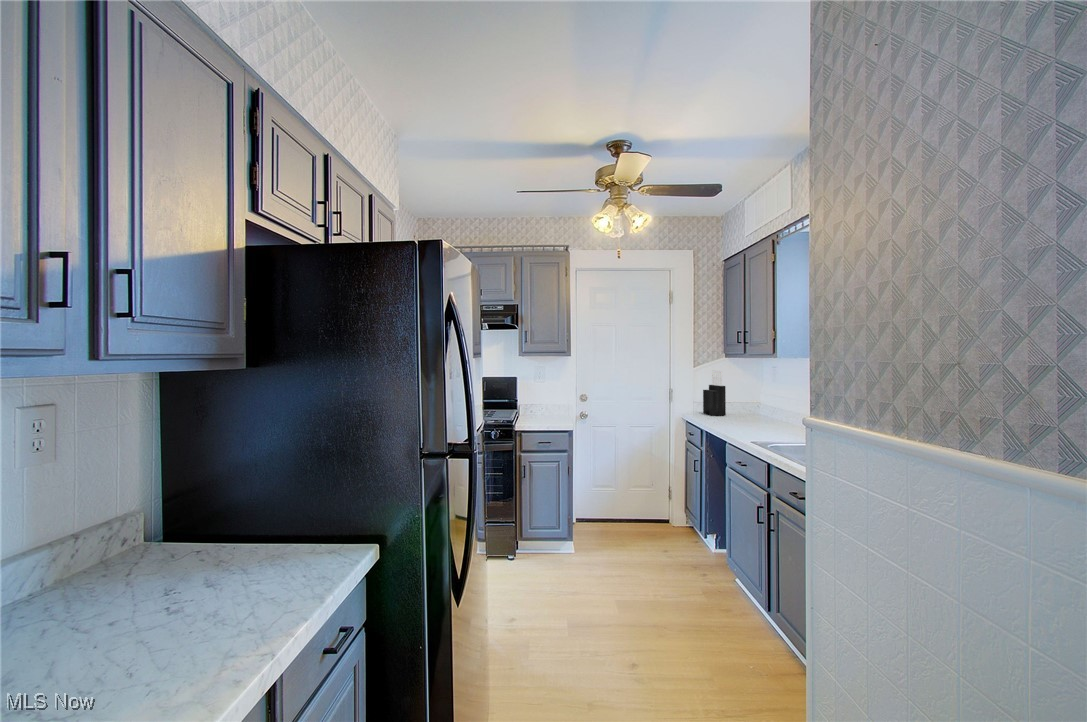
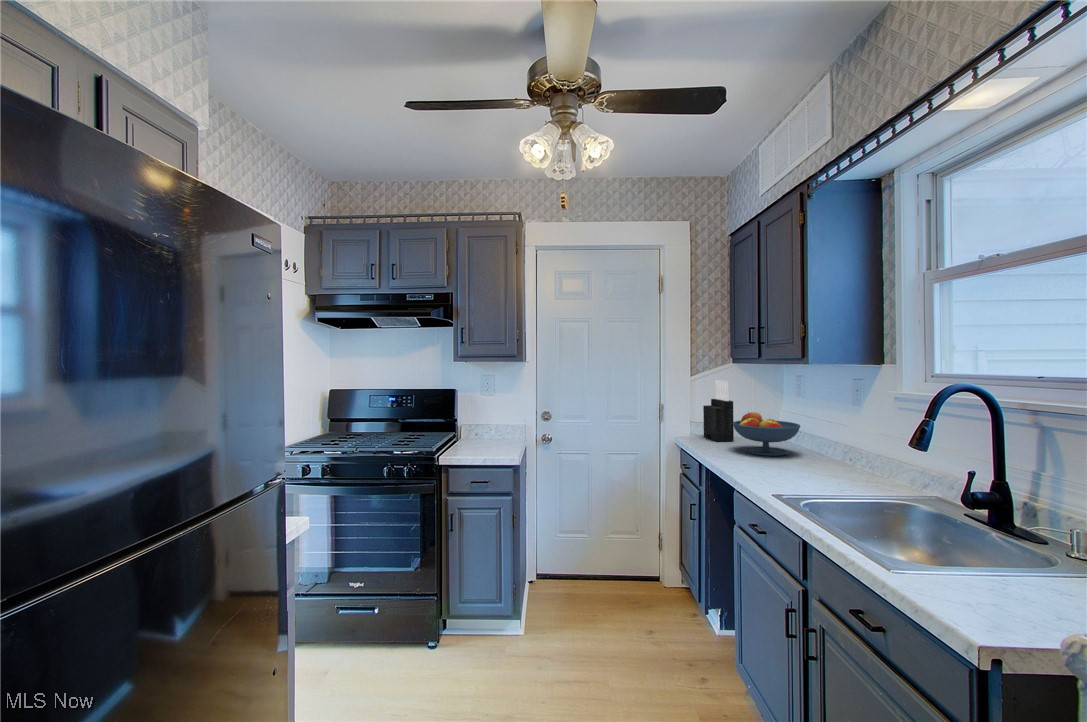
fruit bowl: none [725,393,773,423] -> present [733,412,800,456]

